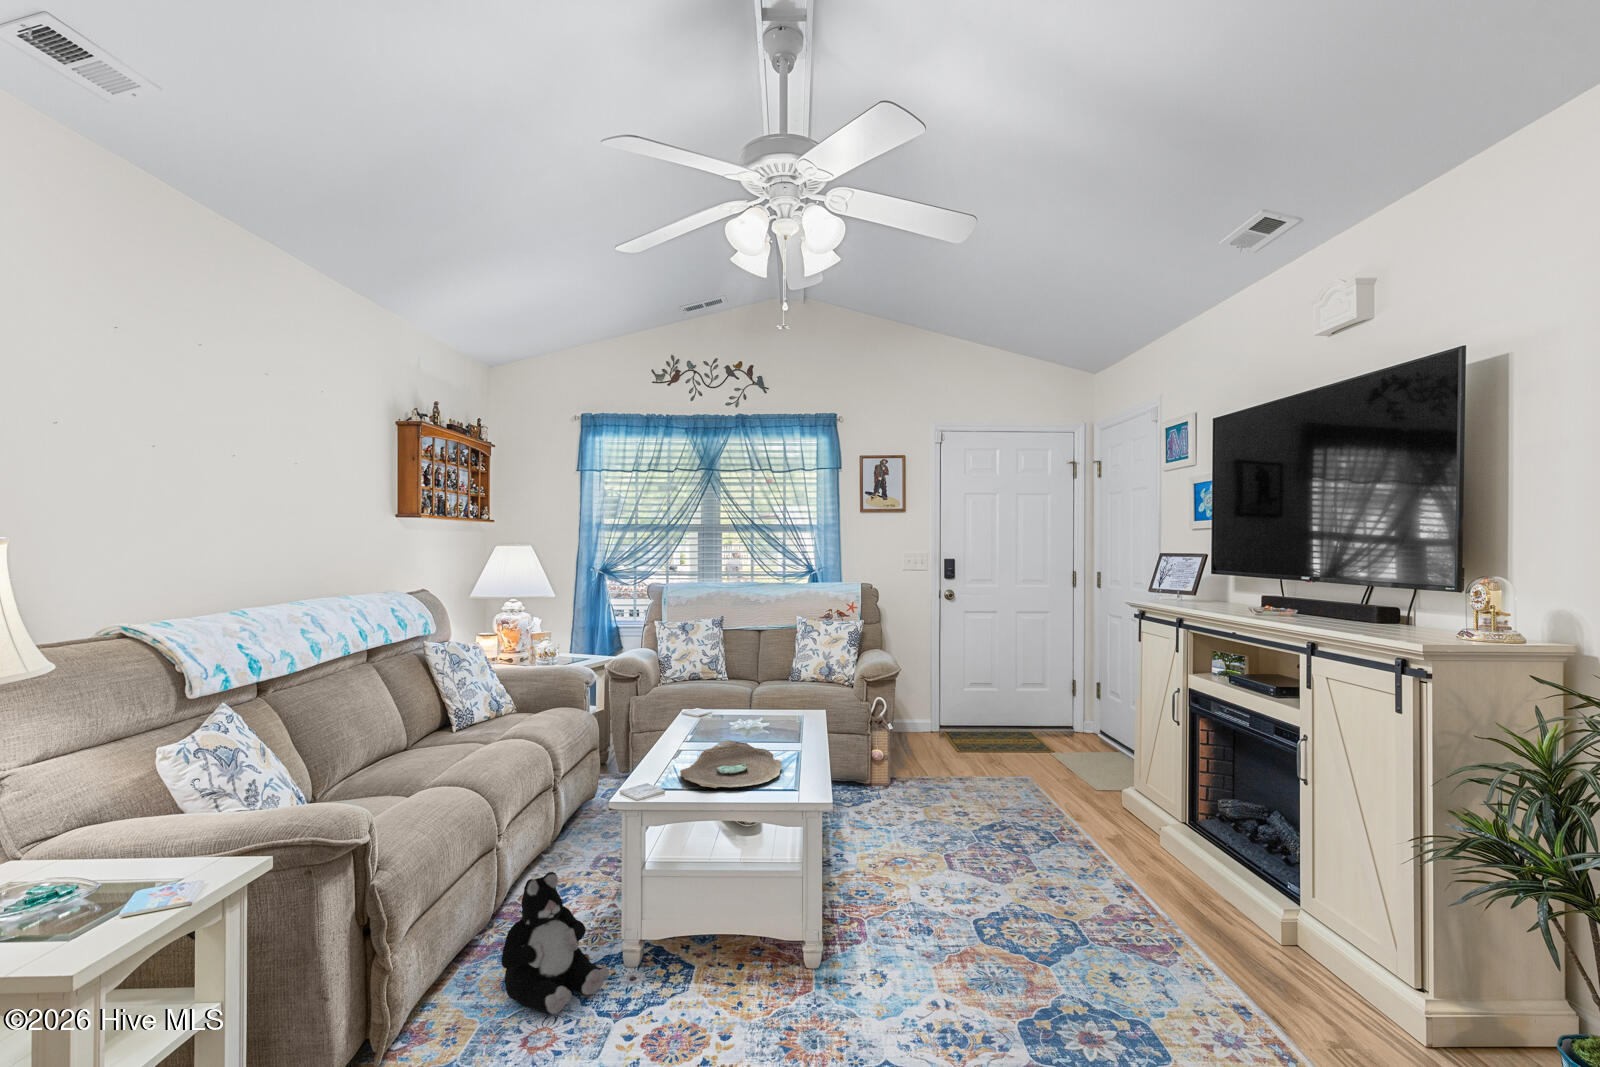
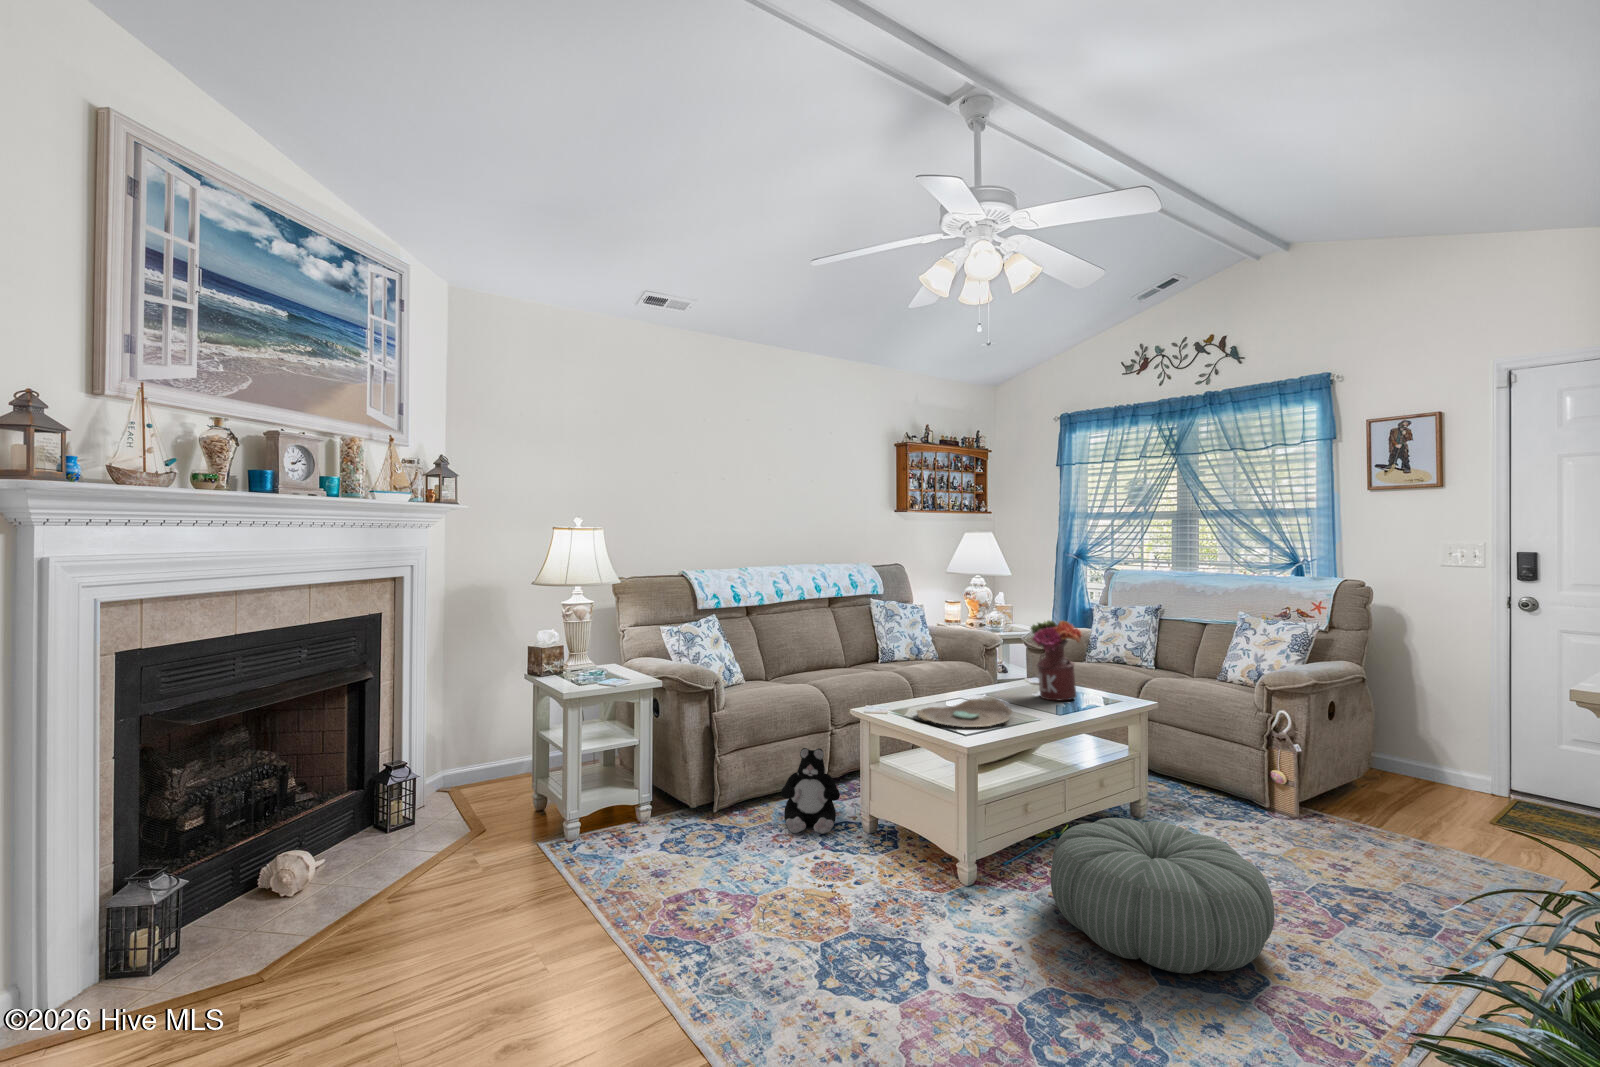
flower arrangement: none [707,643,769,731] -> present [1031,621,1082,700]
pouf: none [880,822,1071,961] -> present [1051,818,1274,973]

